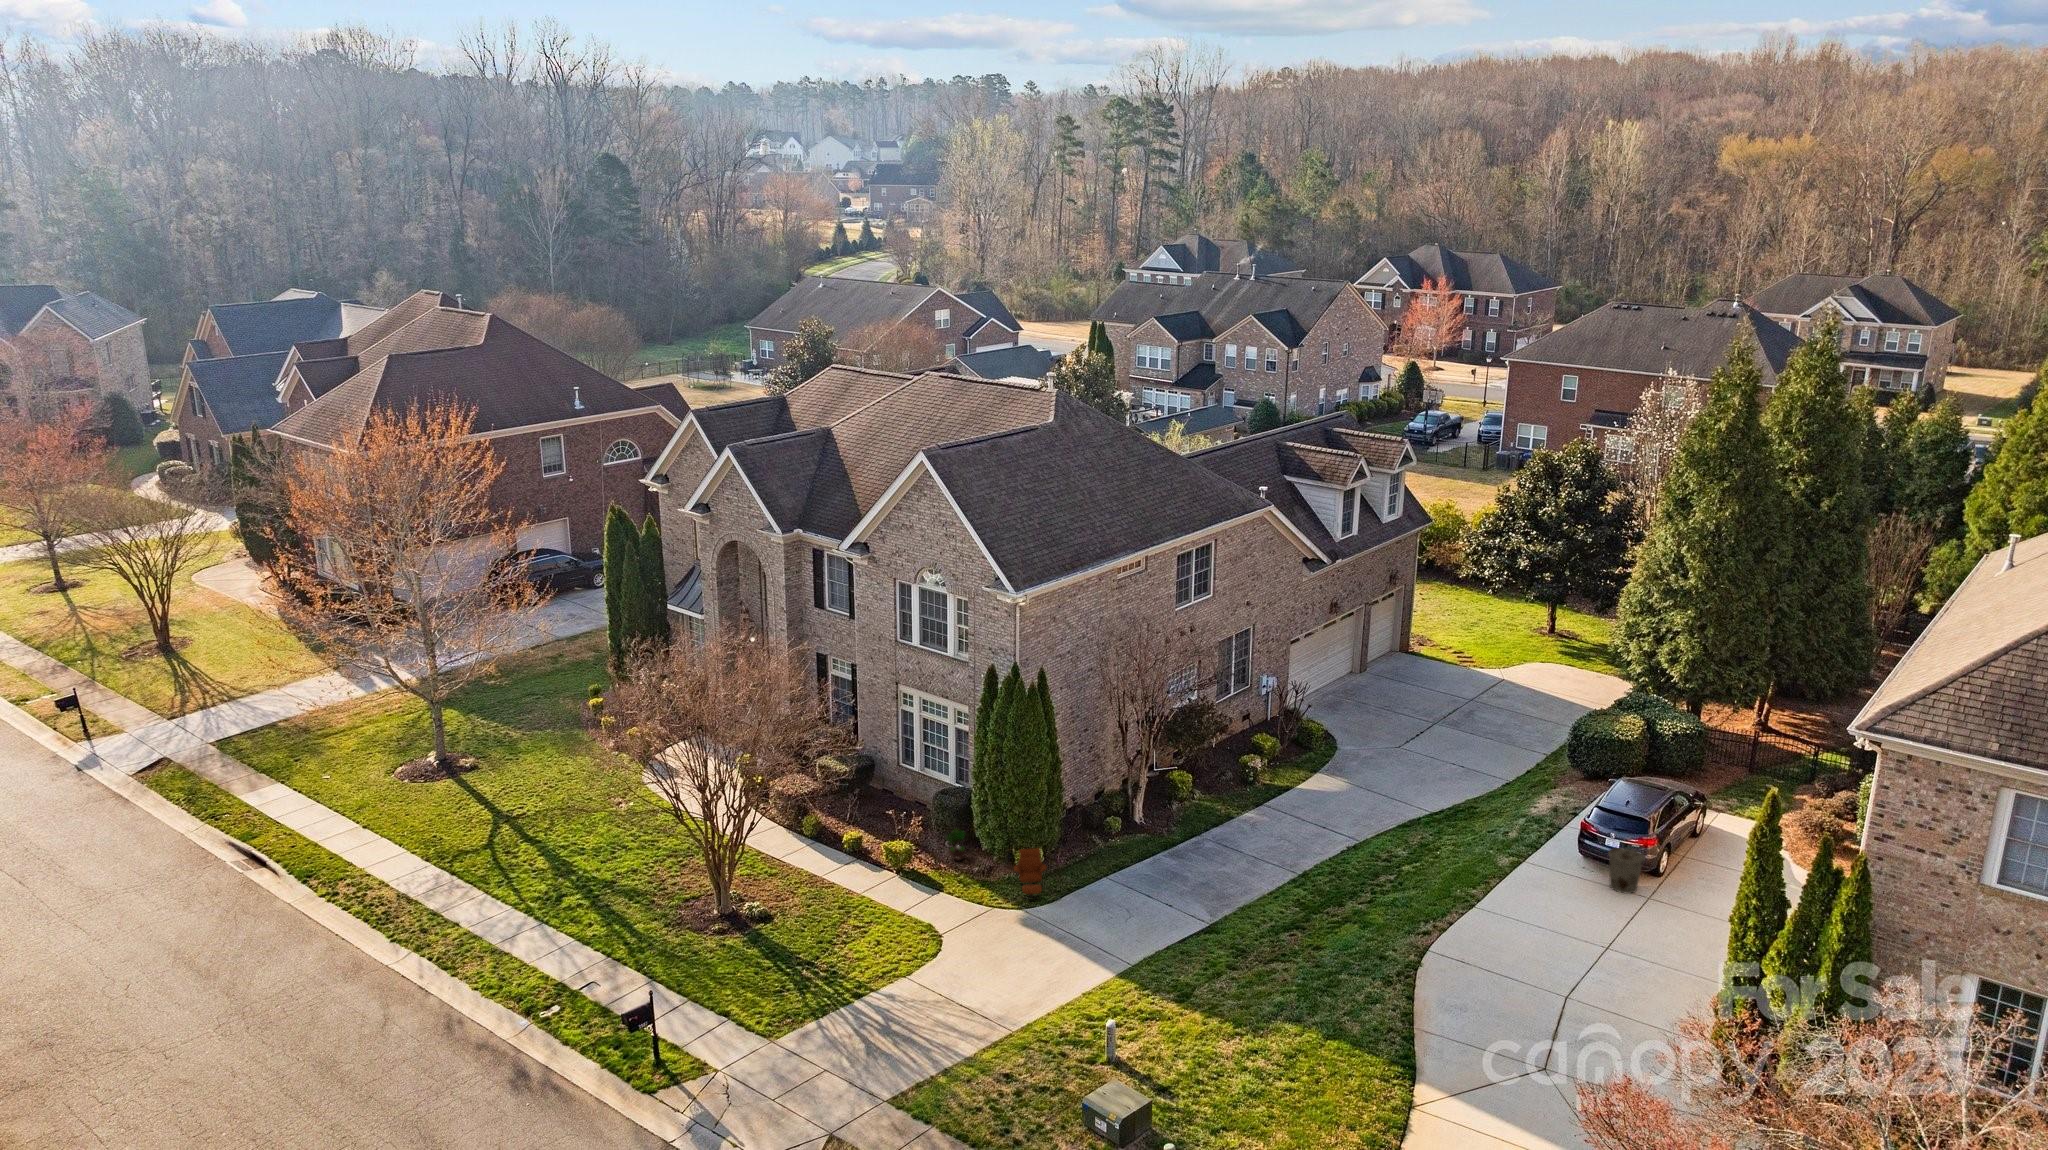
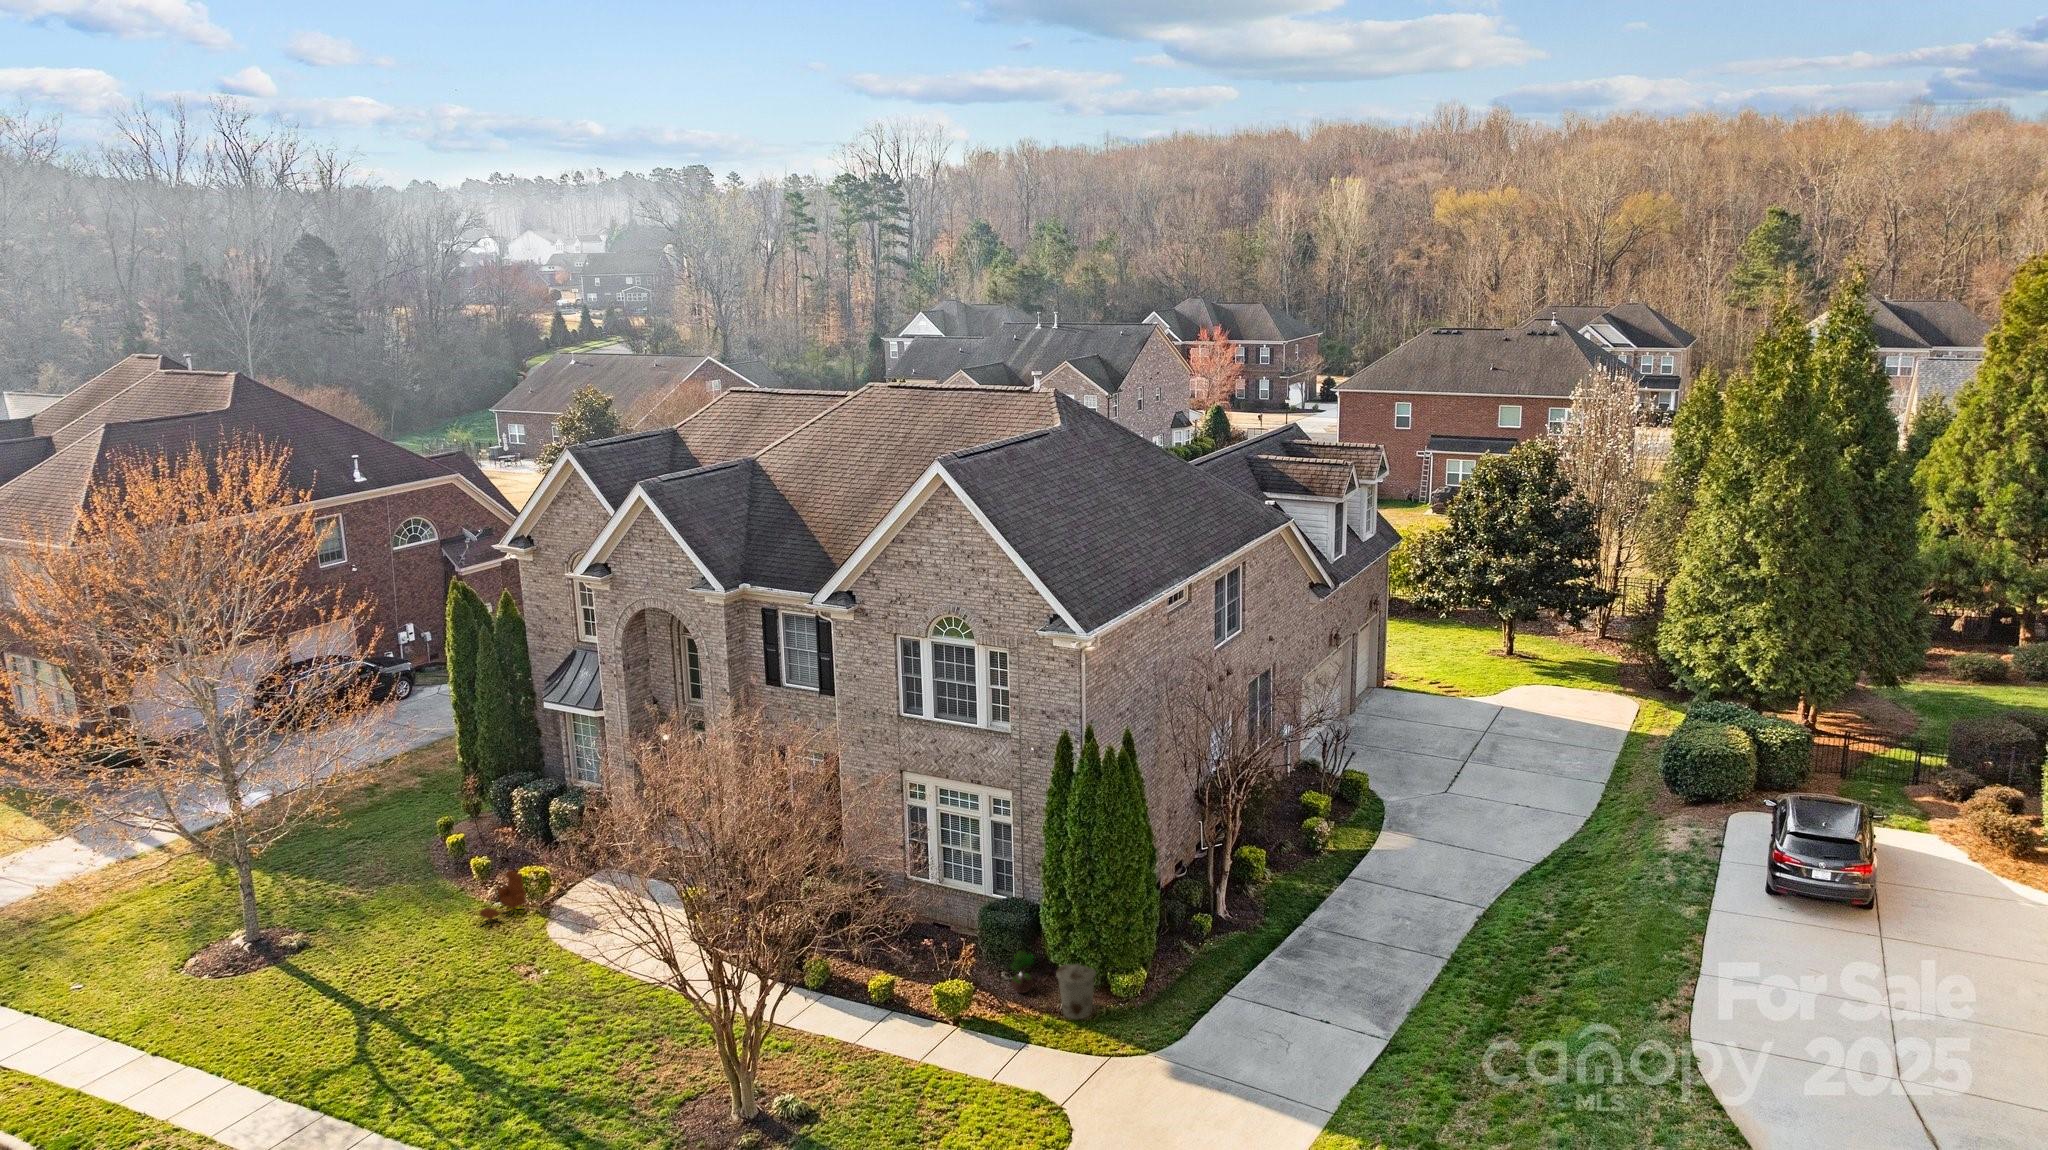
lounge chair: present [1014,848,1047,902] -> present [479,870,526,925]
trash can: present [1608,848,1645,894] -> present [1056,964,1096,1019]

